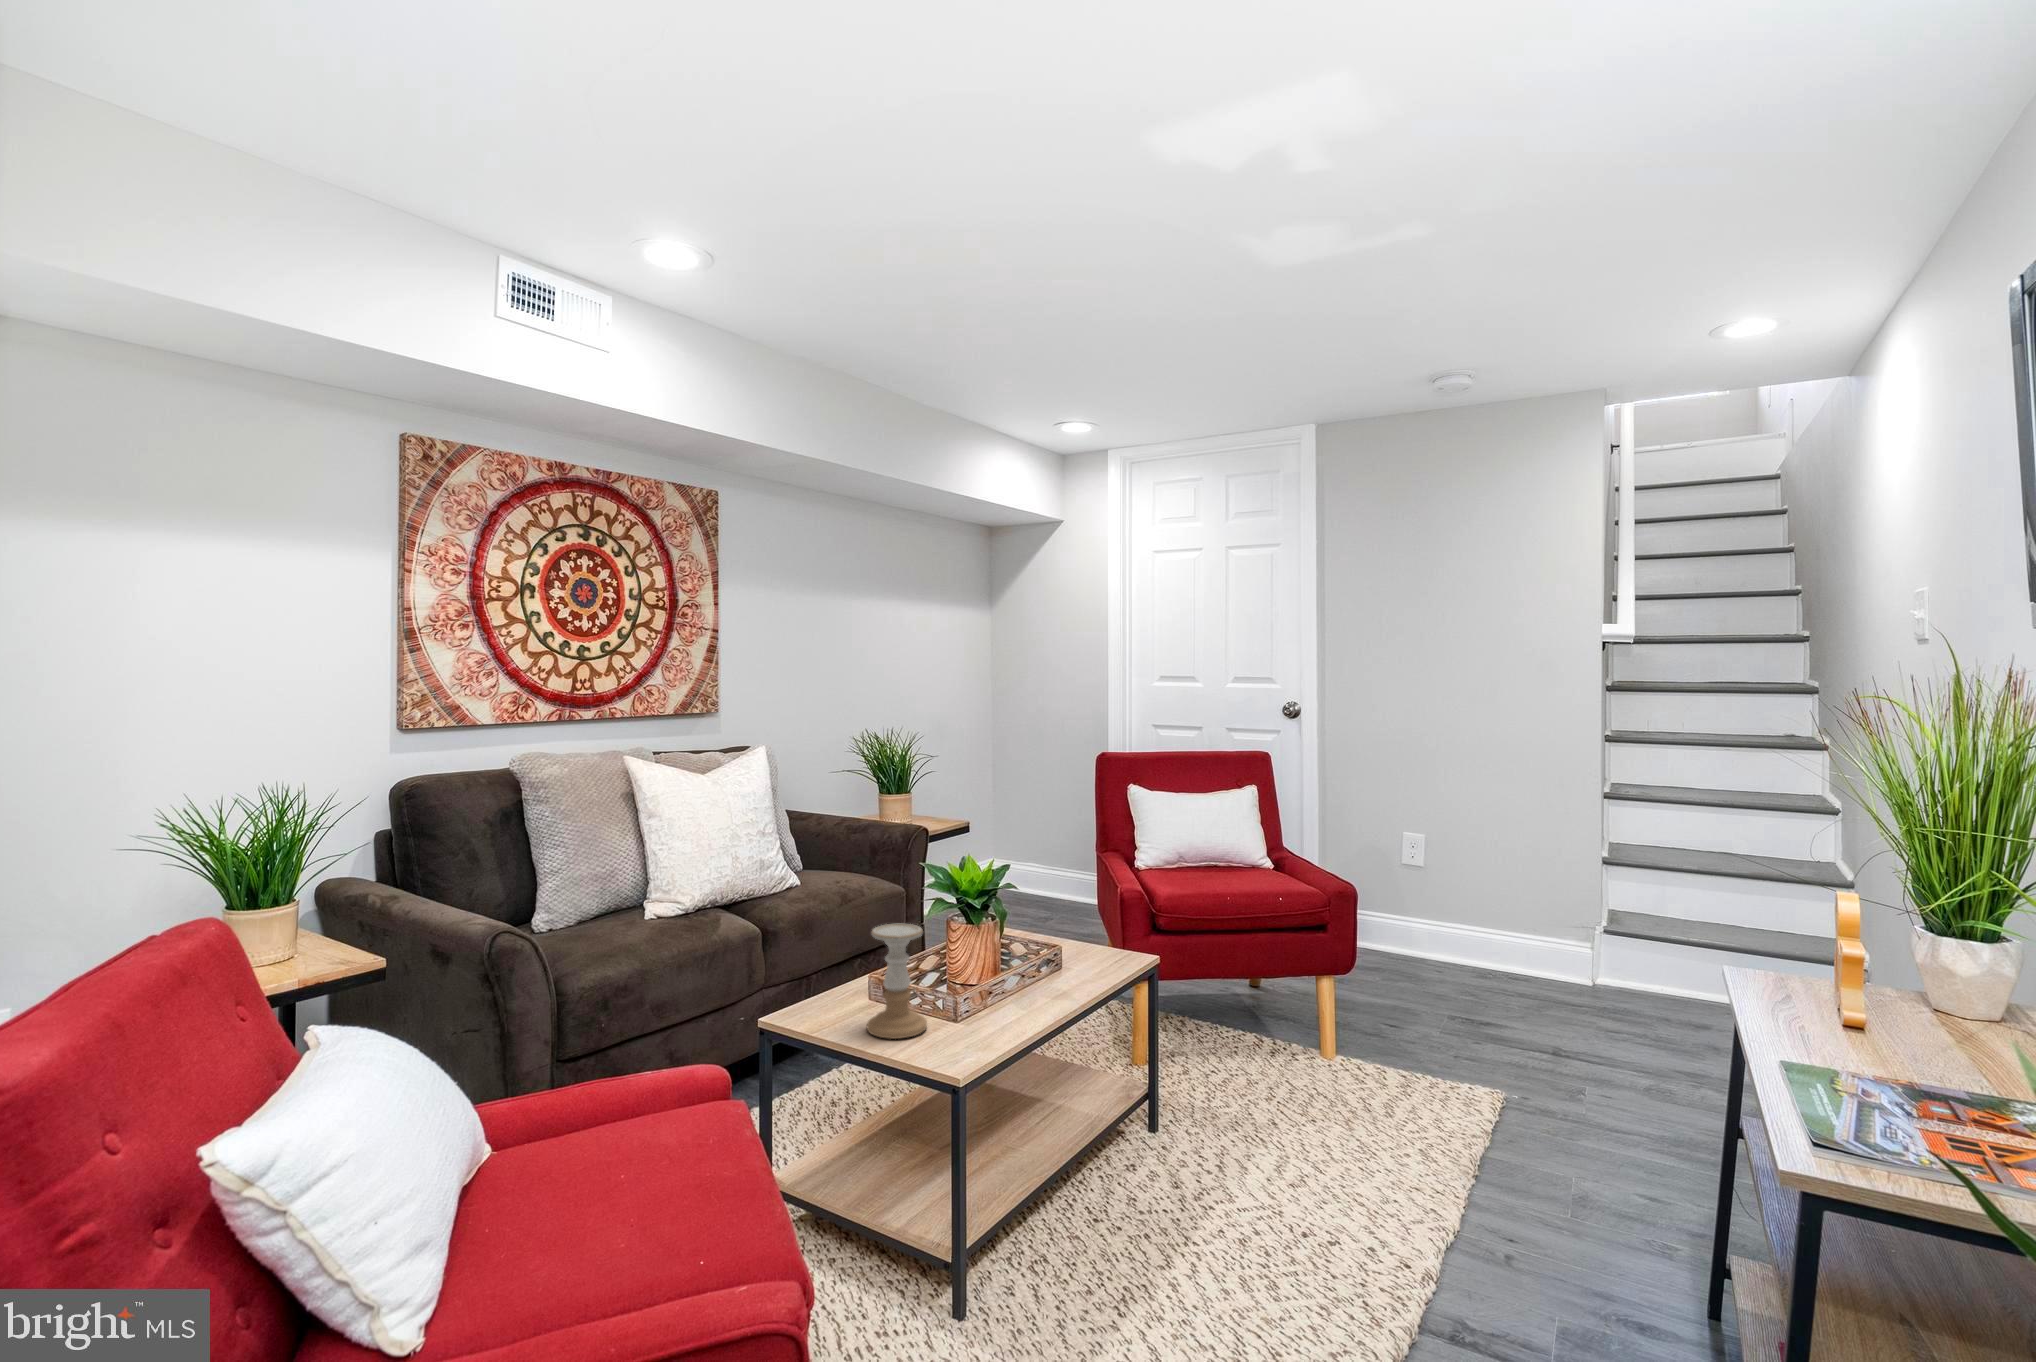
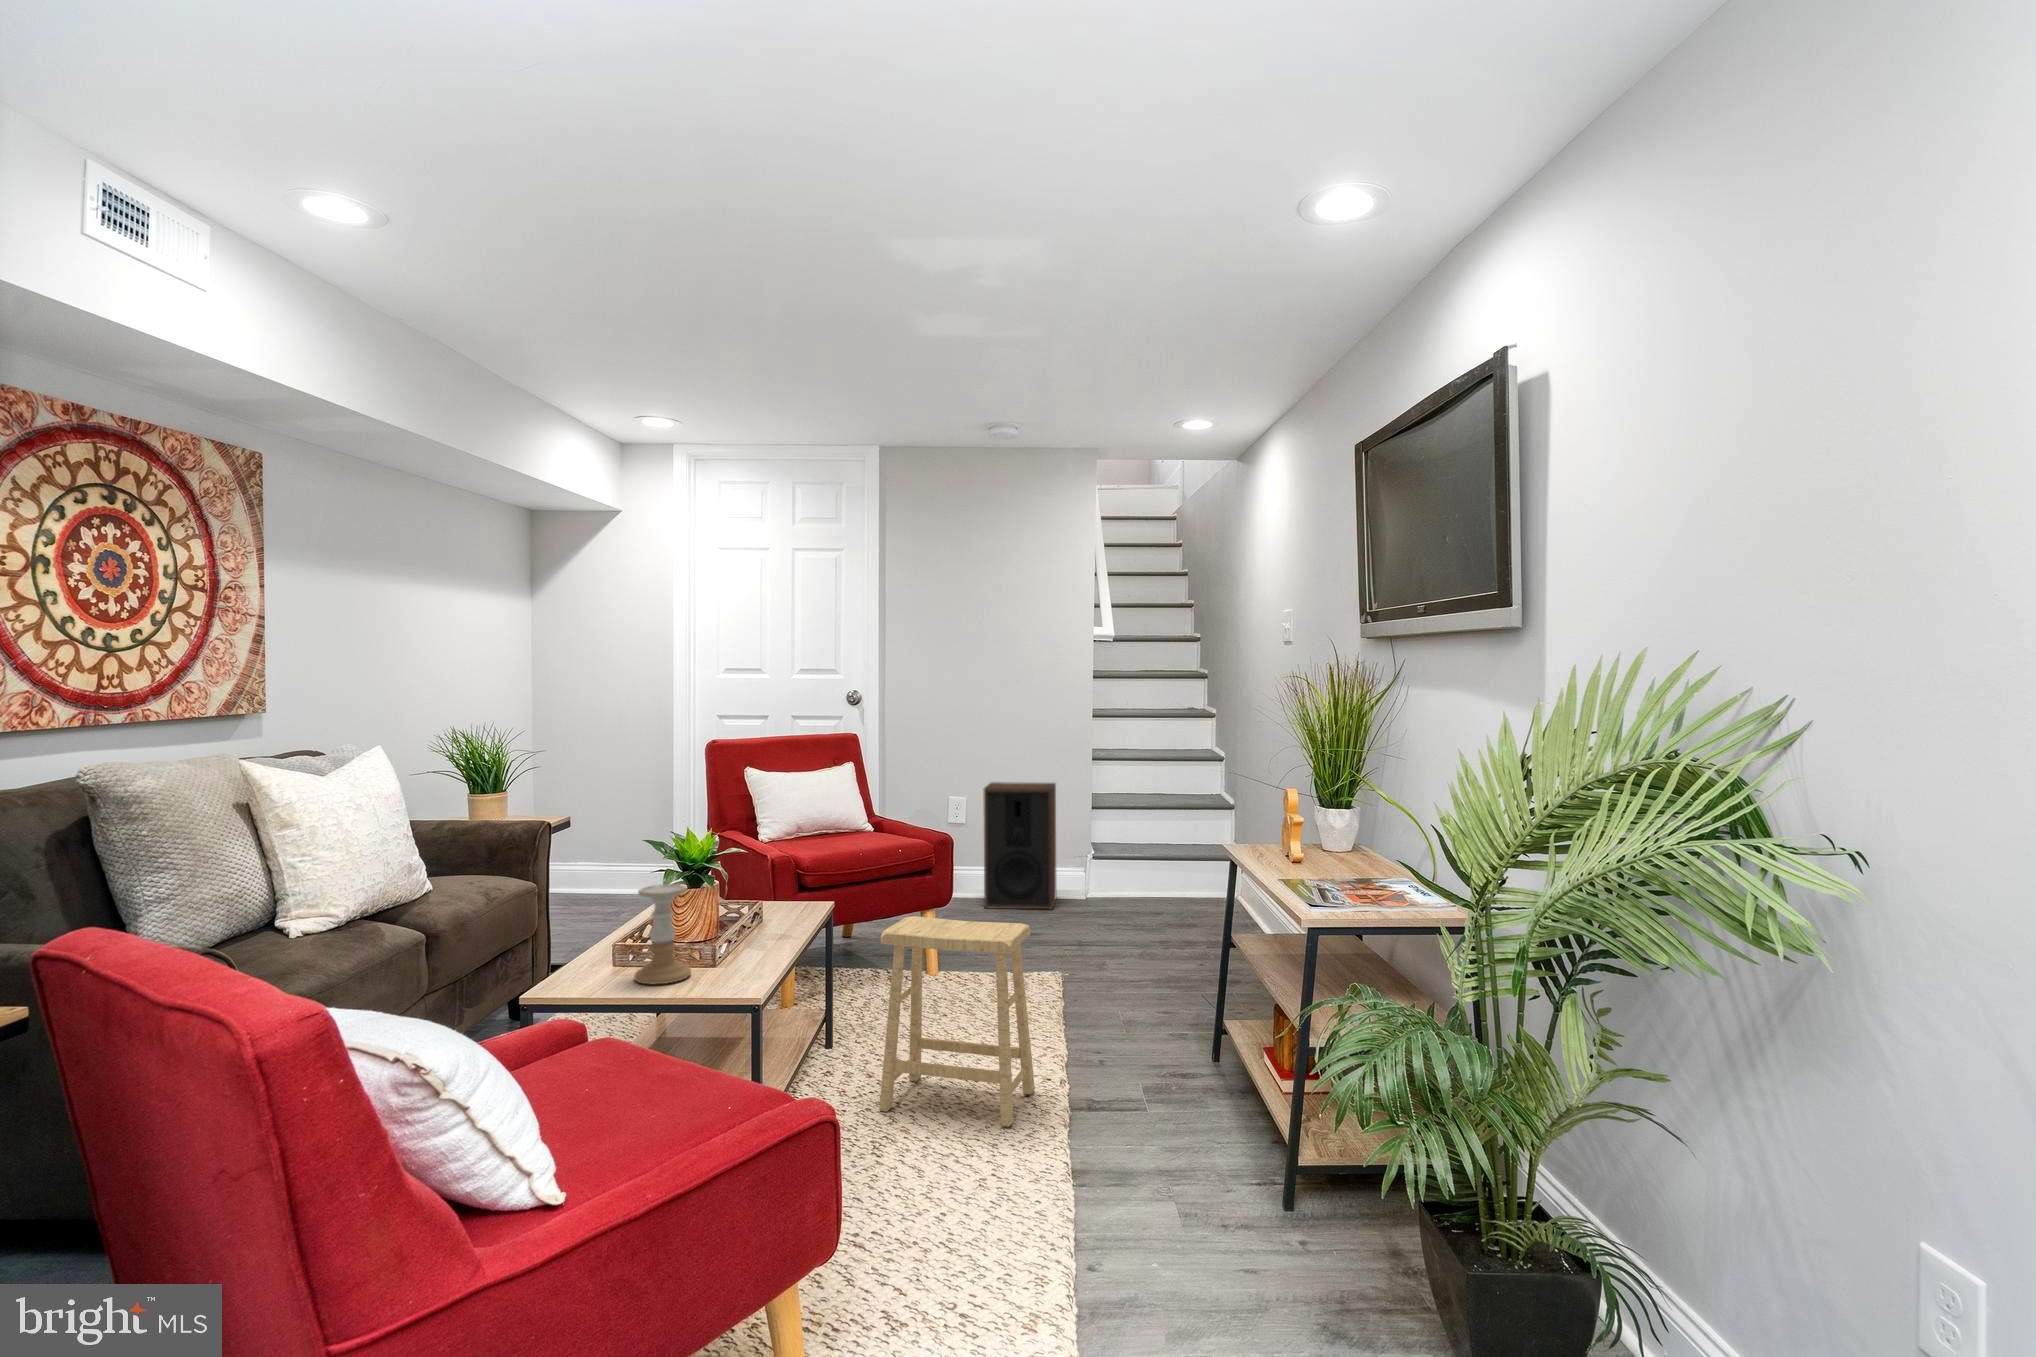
speaker: none [1439,821,1548,994] -> present [984,782,1056,910]
footstool: none [1160,999,1377,1325] -> present [879,916,1035,1127]

